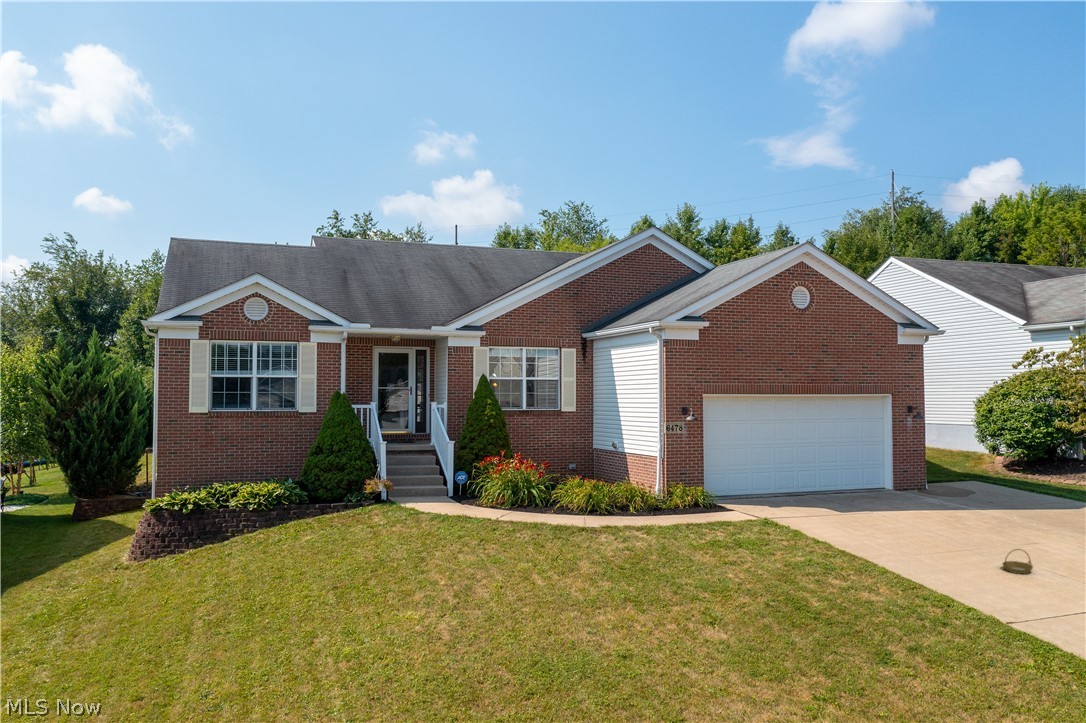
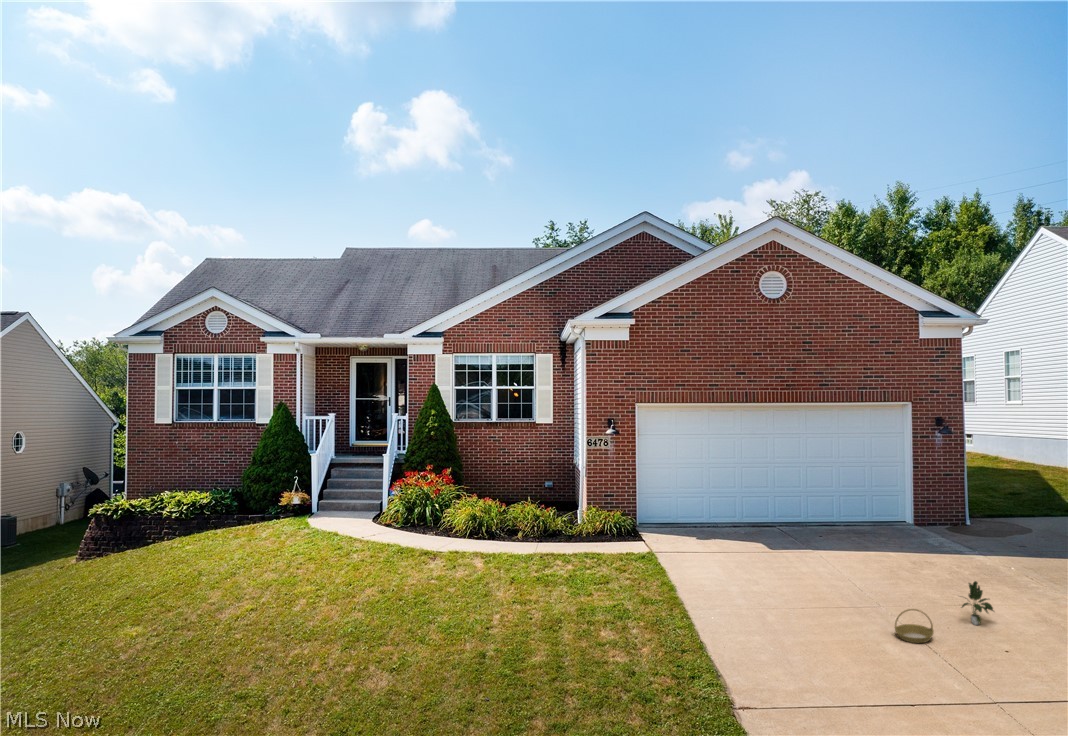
potted plant: none [1030,527,1056,559] -> present [961,581,993,625]

